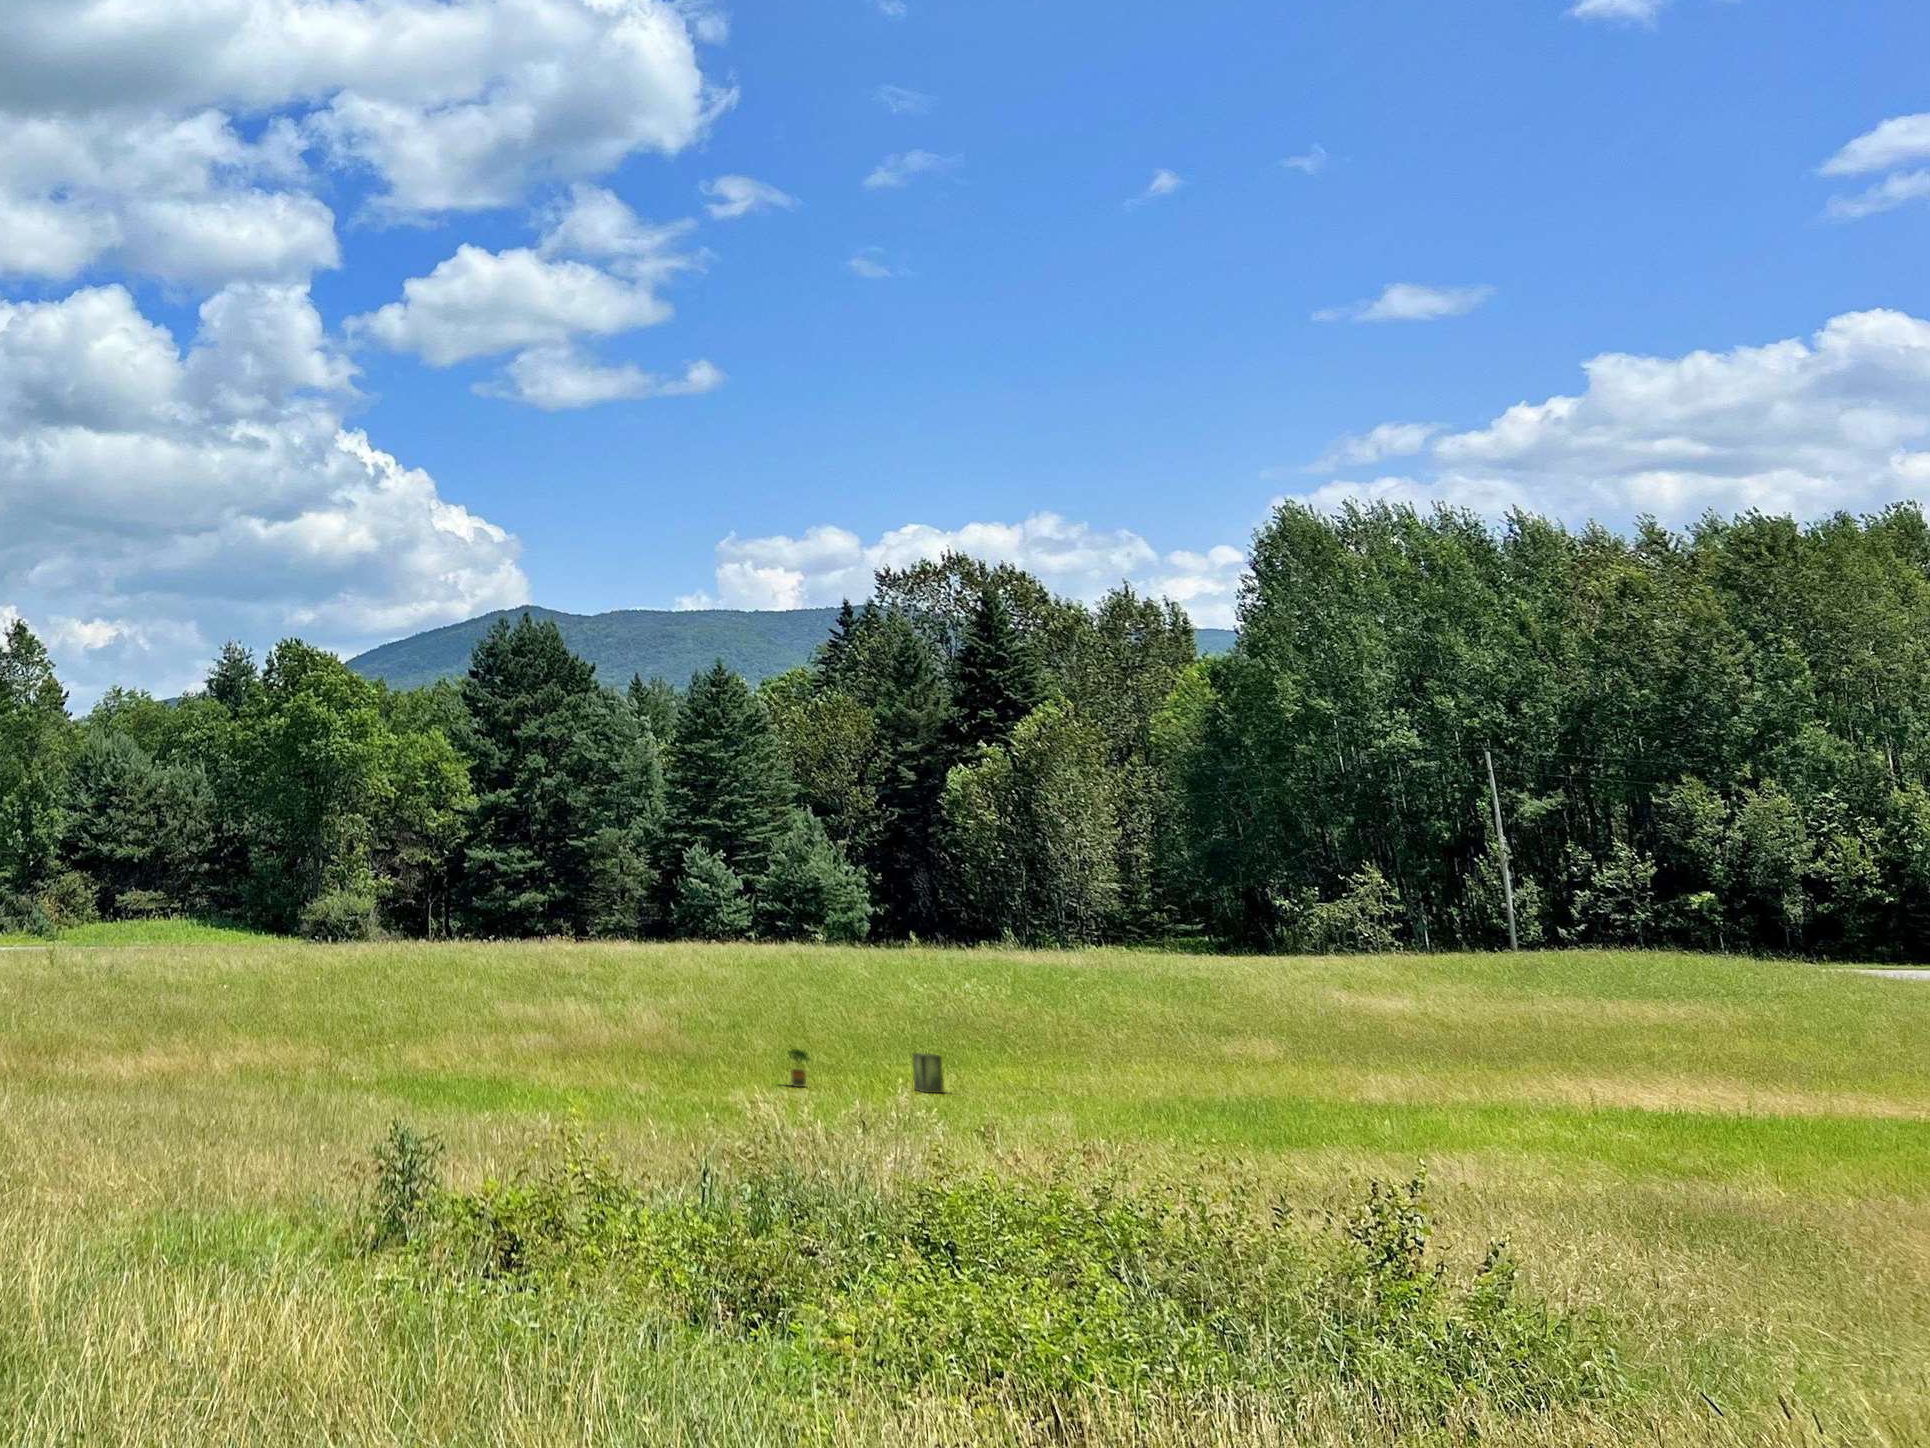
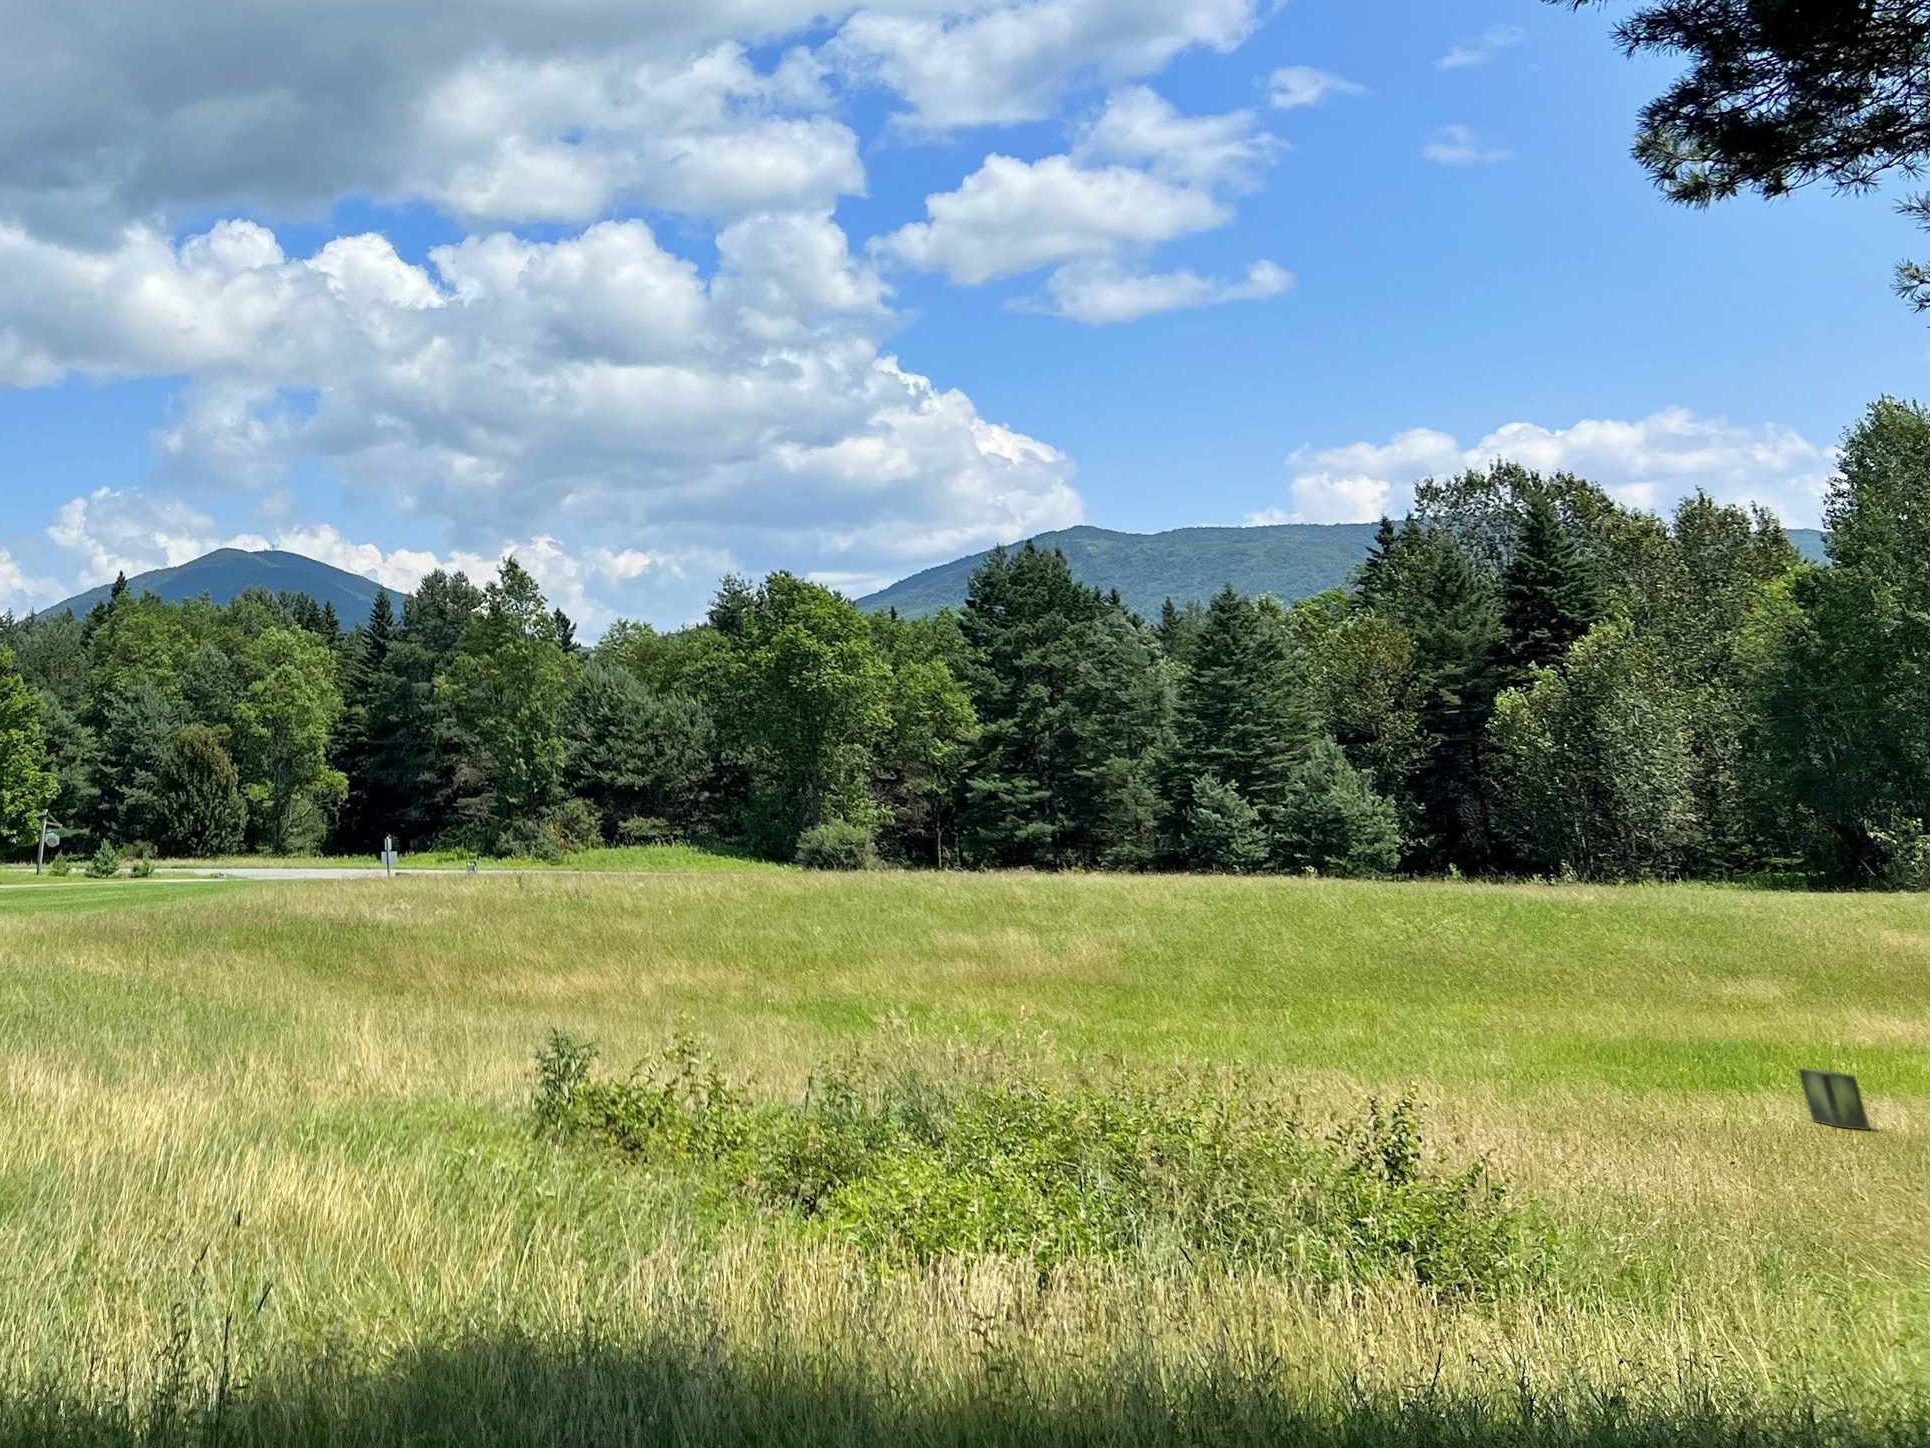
potted tree: present [788,1049,809,1087] -> none [1604,1056,1651,1112]

